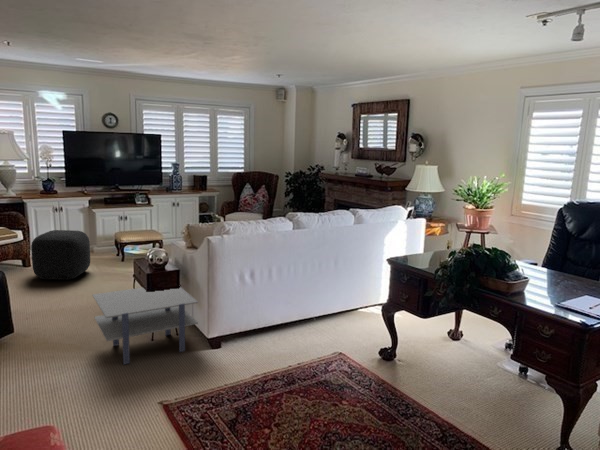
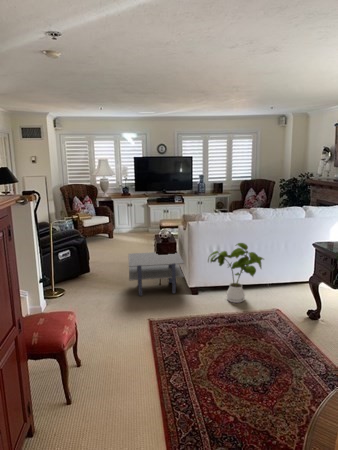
ottoman: present [31,230,90,280] -> none [112,217,144,247]
house plant: none [238,265,324,352] -> present [208,243,263,303]

